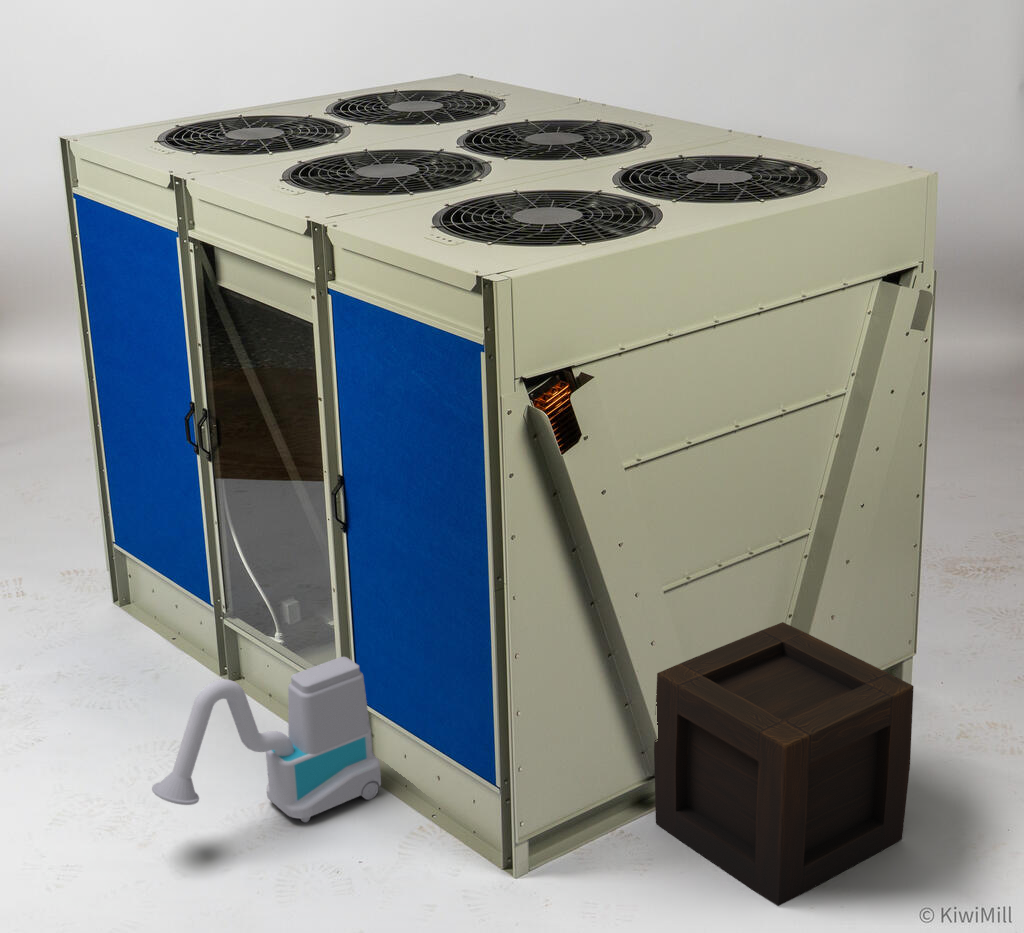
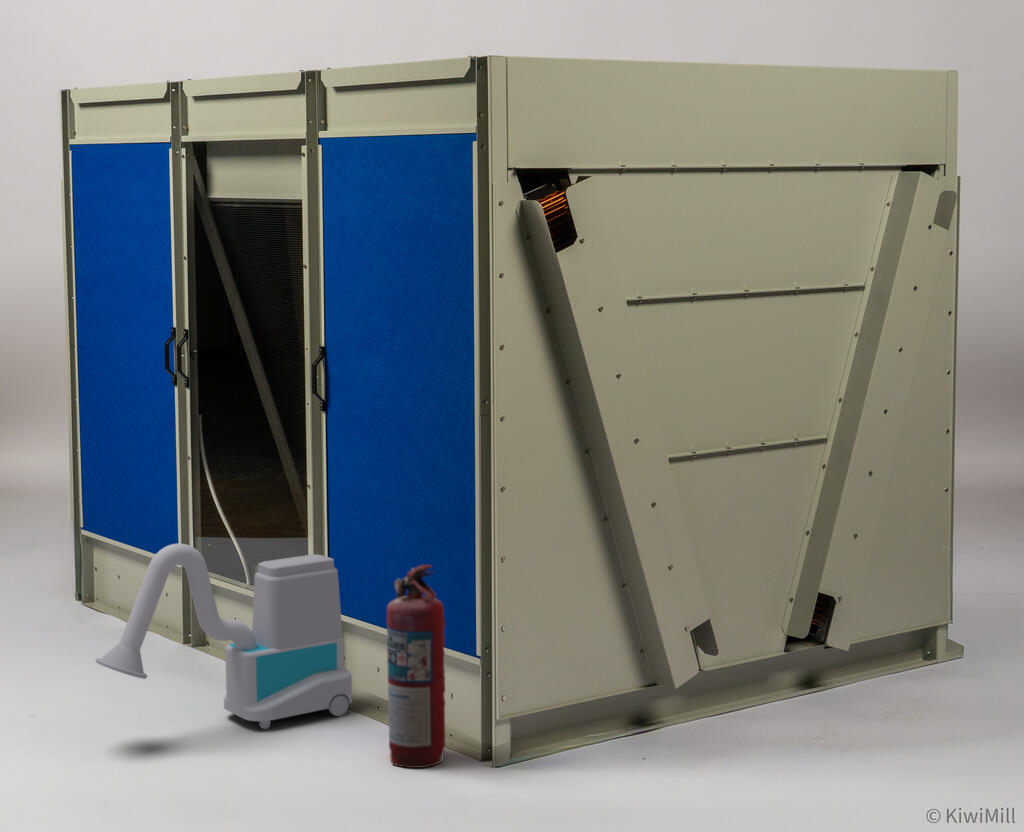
wooden crate: present [654,622,914,906] -> none [656,523,942,785]
fire extinguisher: none [413,719,468,884] -> present [387,565,446,768]

